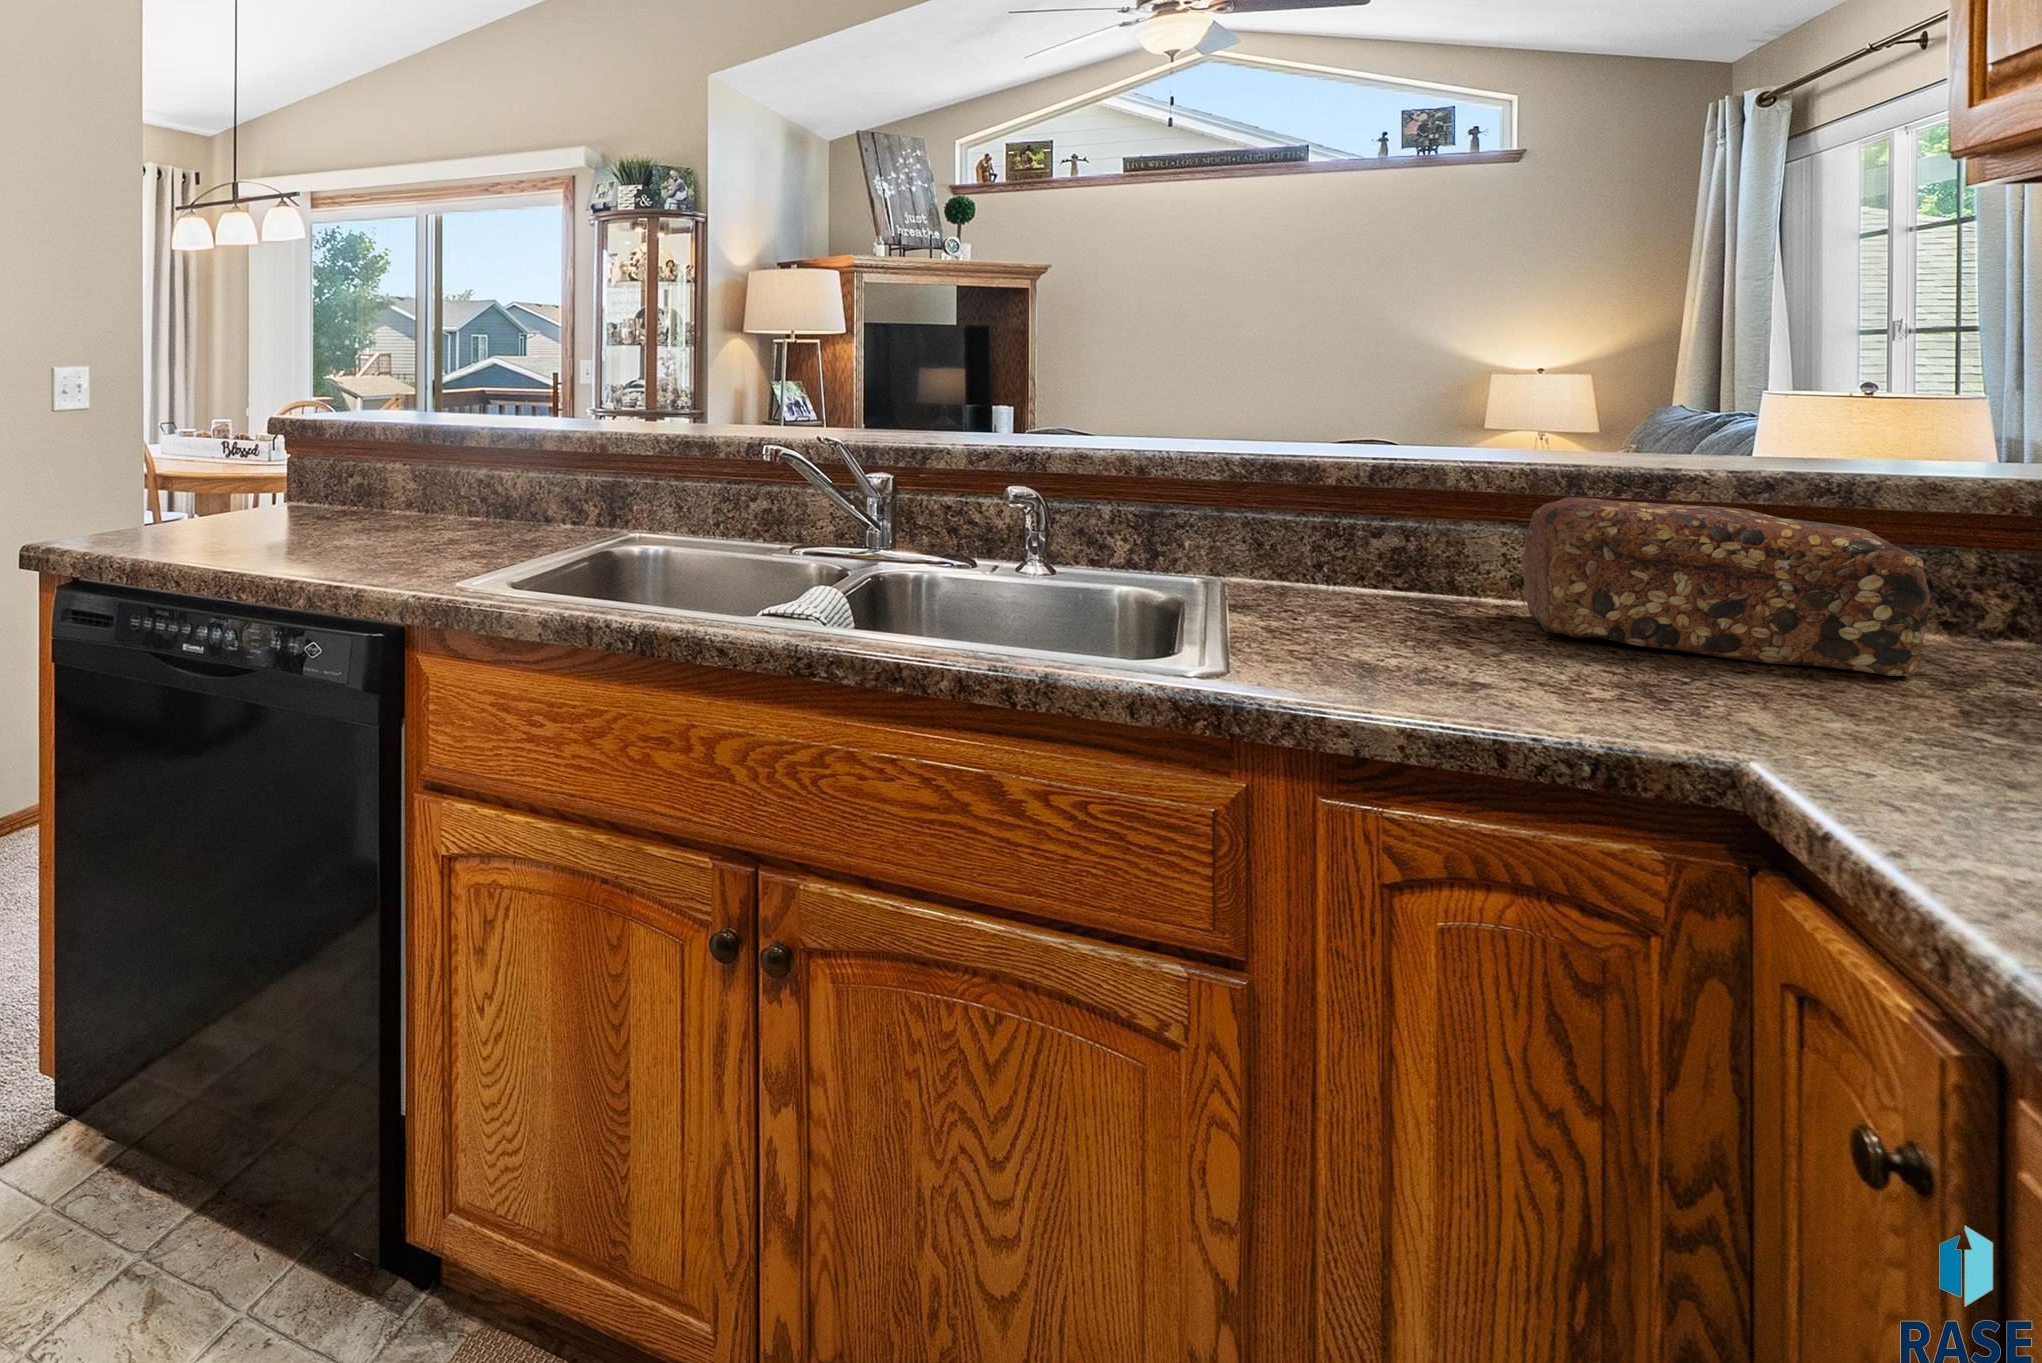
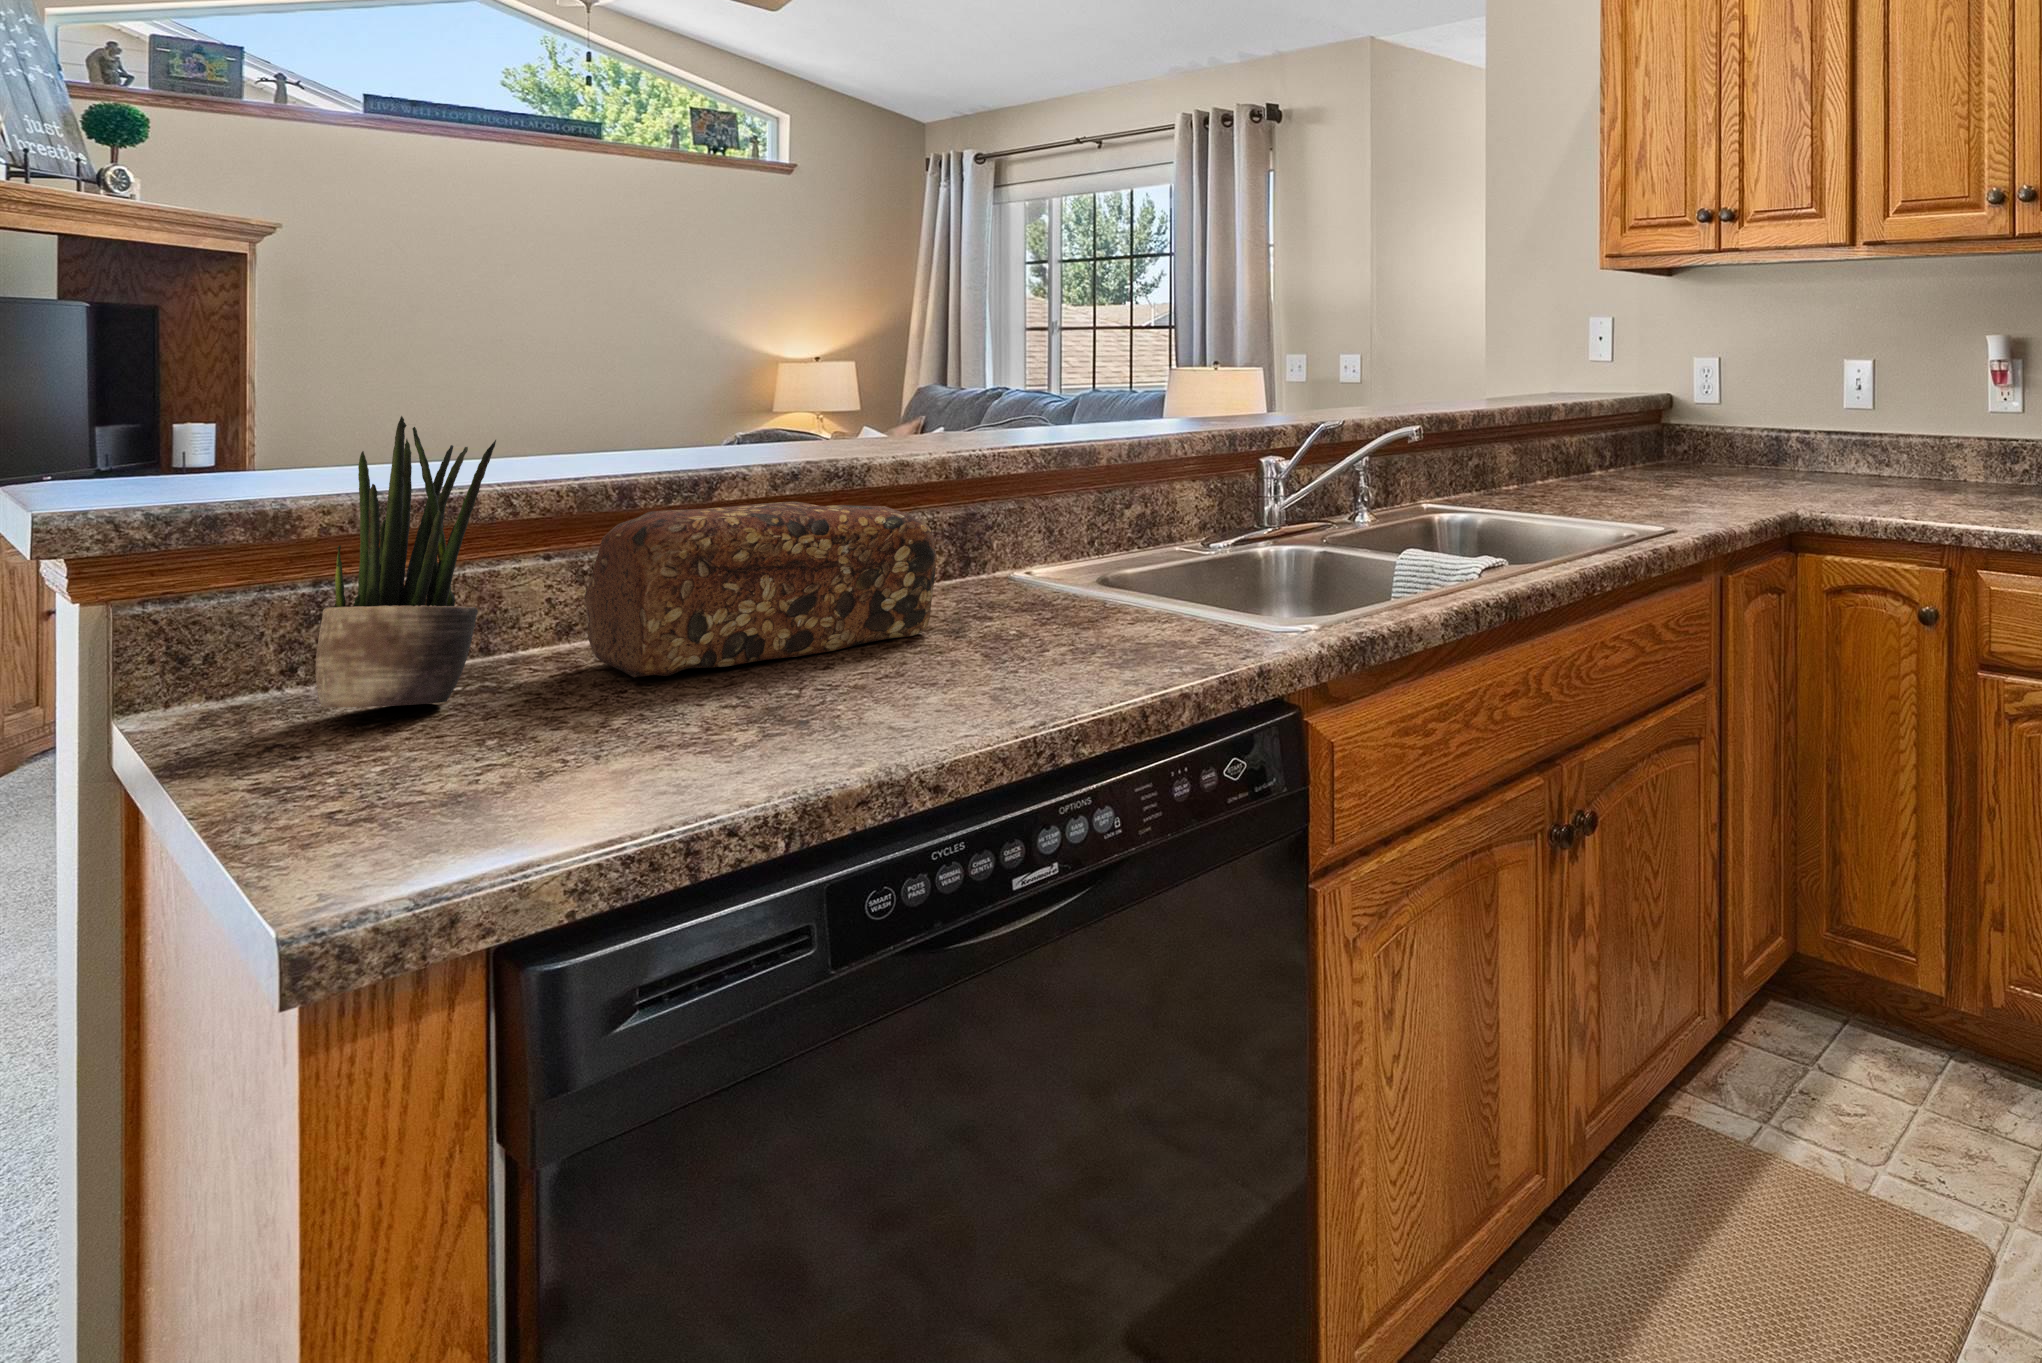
potted plant: none [1320,404,1438,611] -> present [316,416,496,707]

